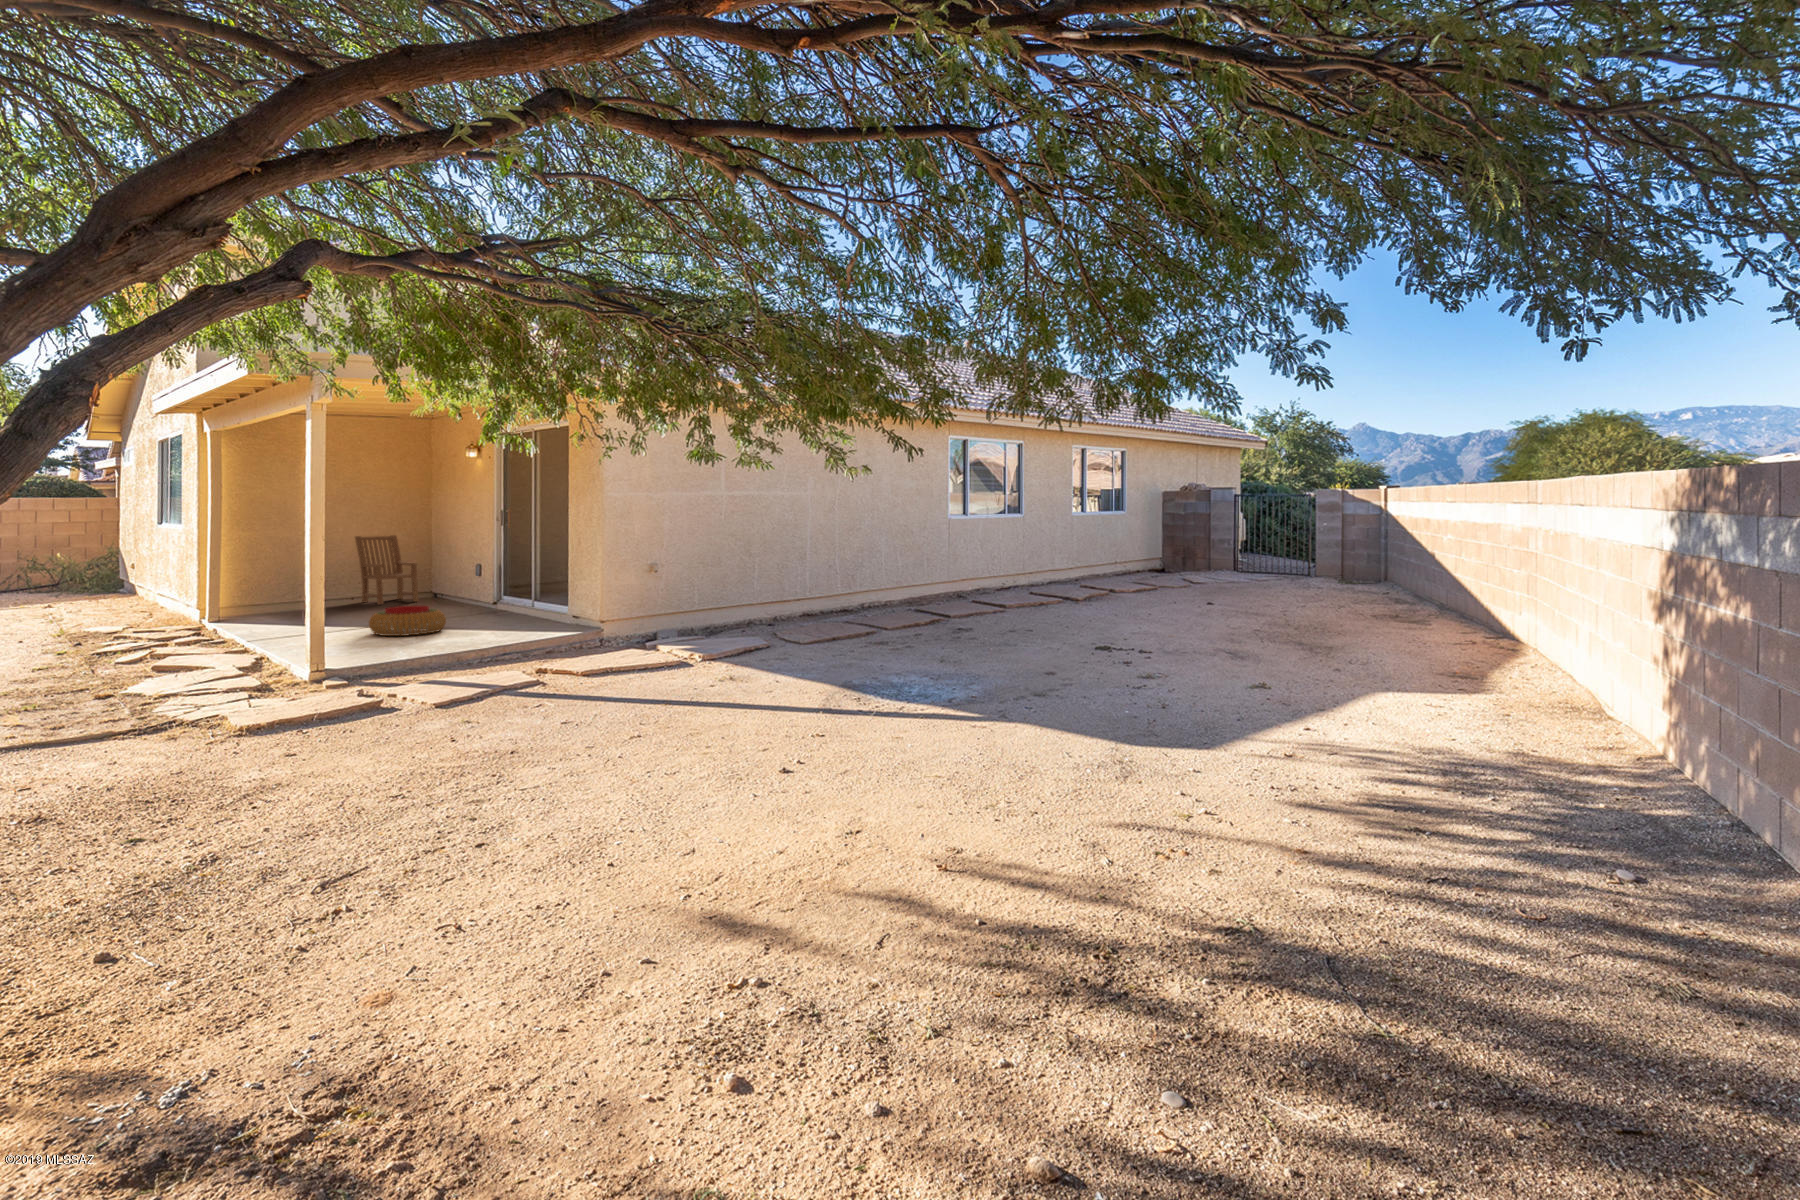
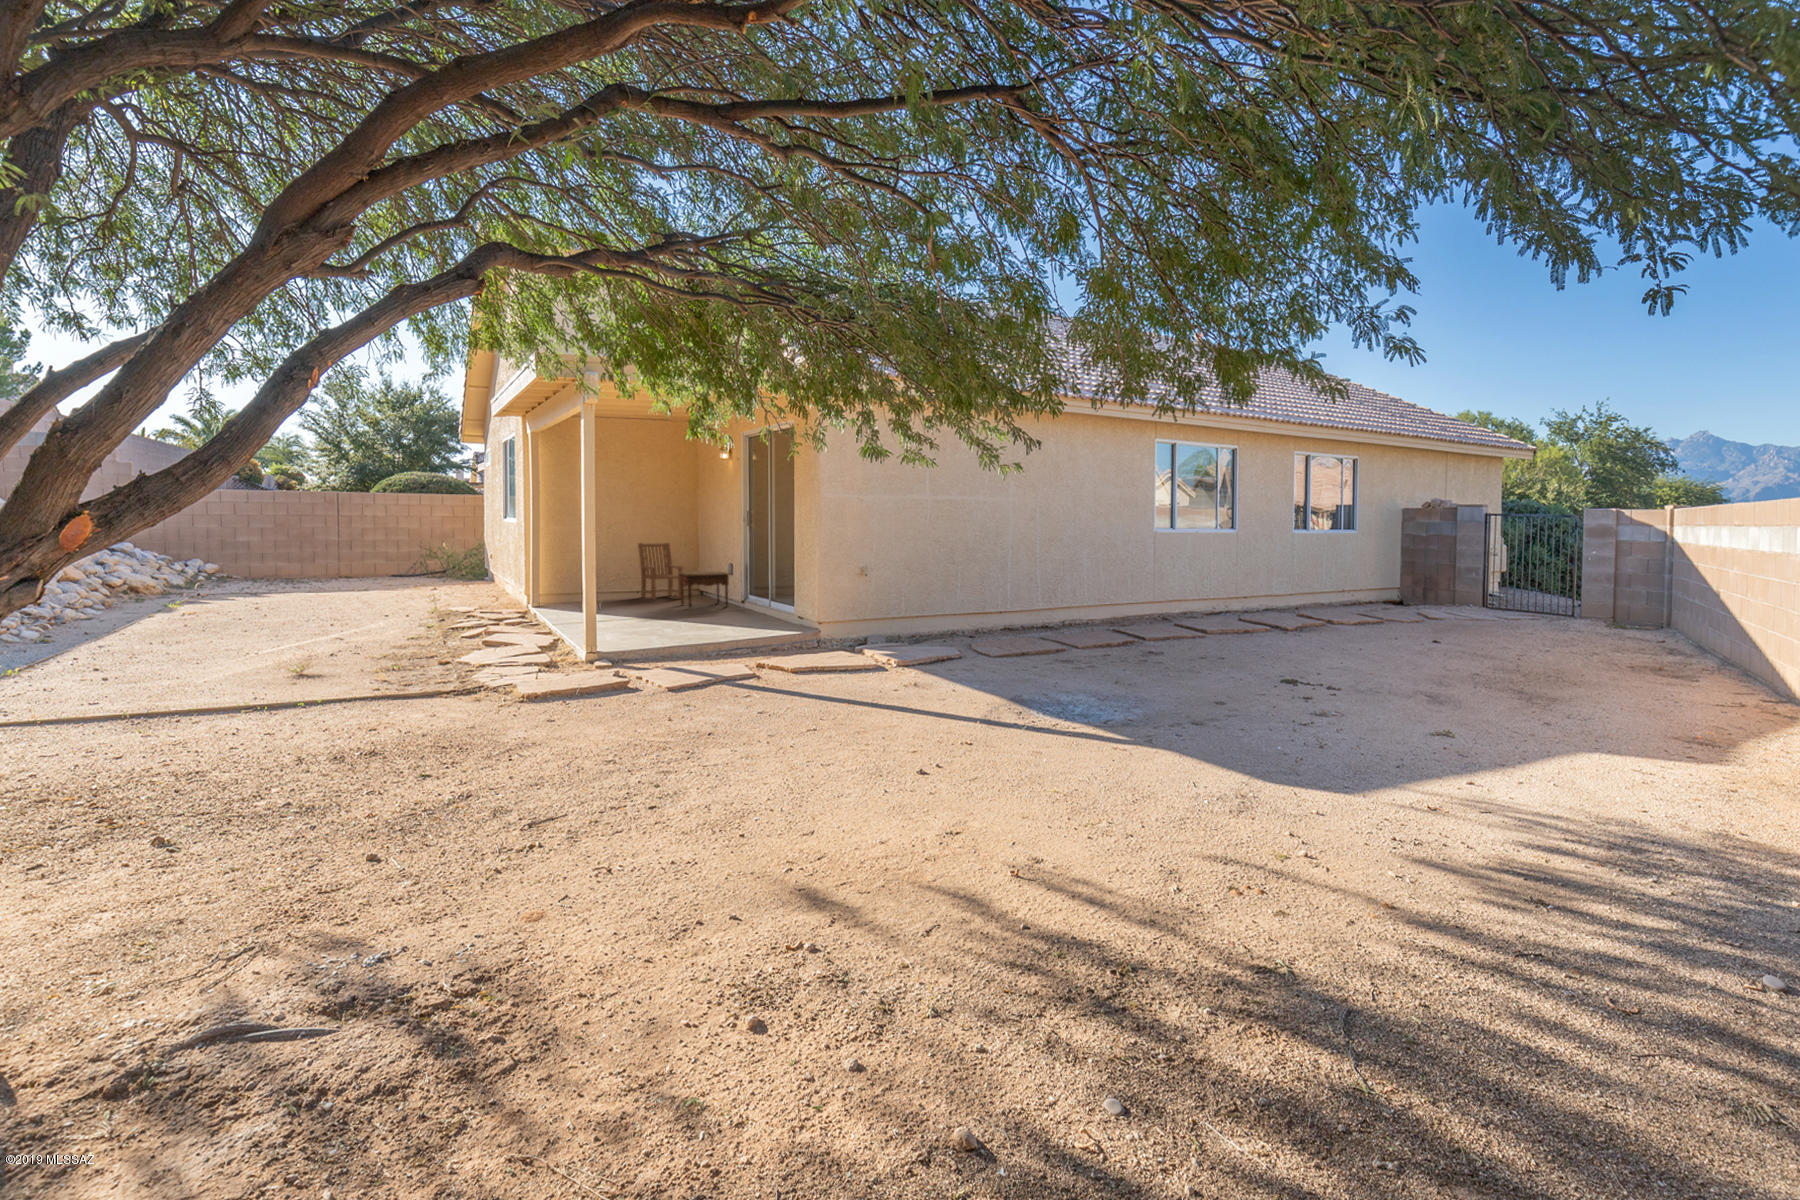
side table: none [414,567,483,611] -> present [679,571,730,607]
pouf: present [369,606,446,636] -> none [636,603,694,628]

